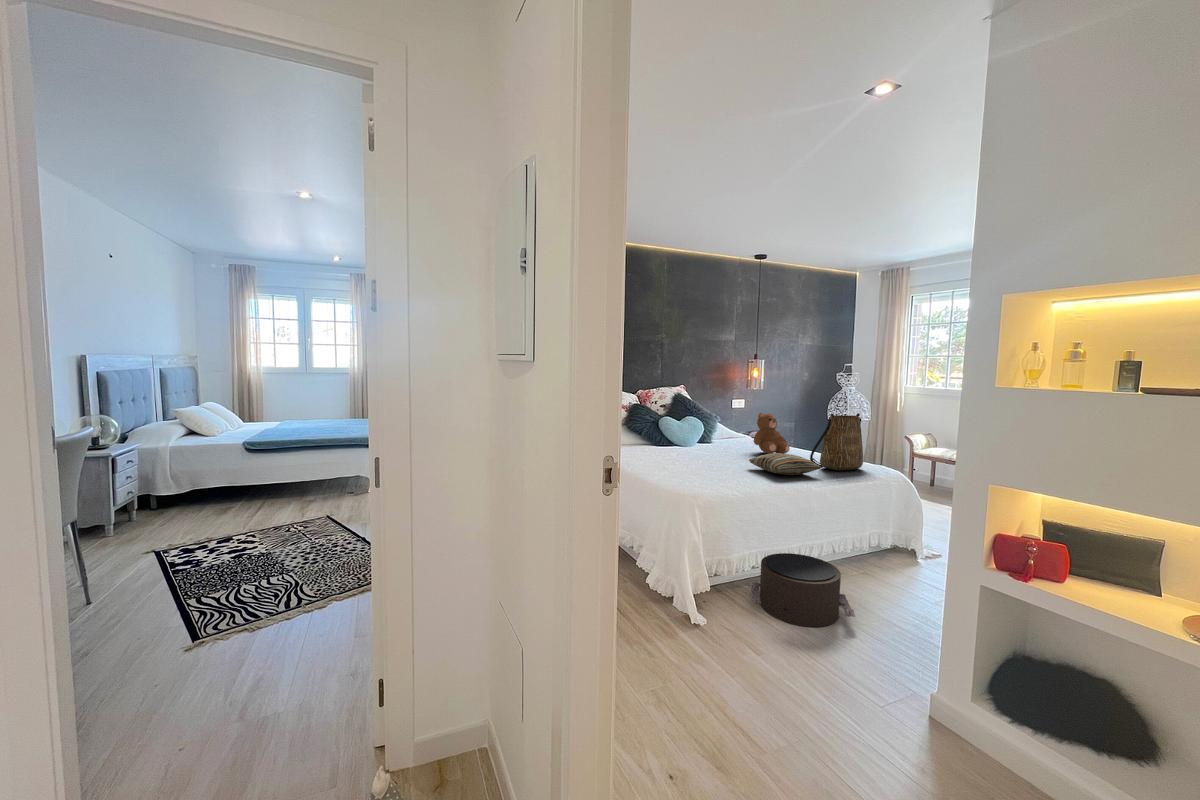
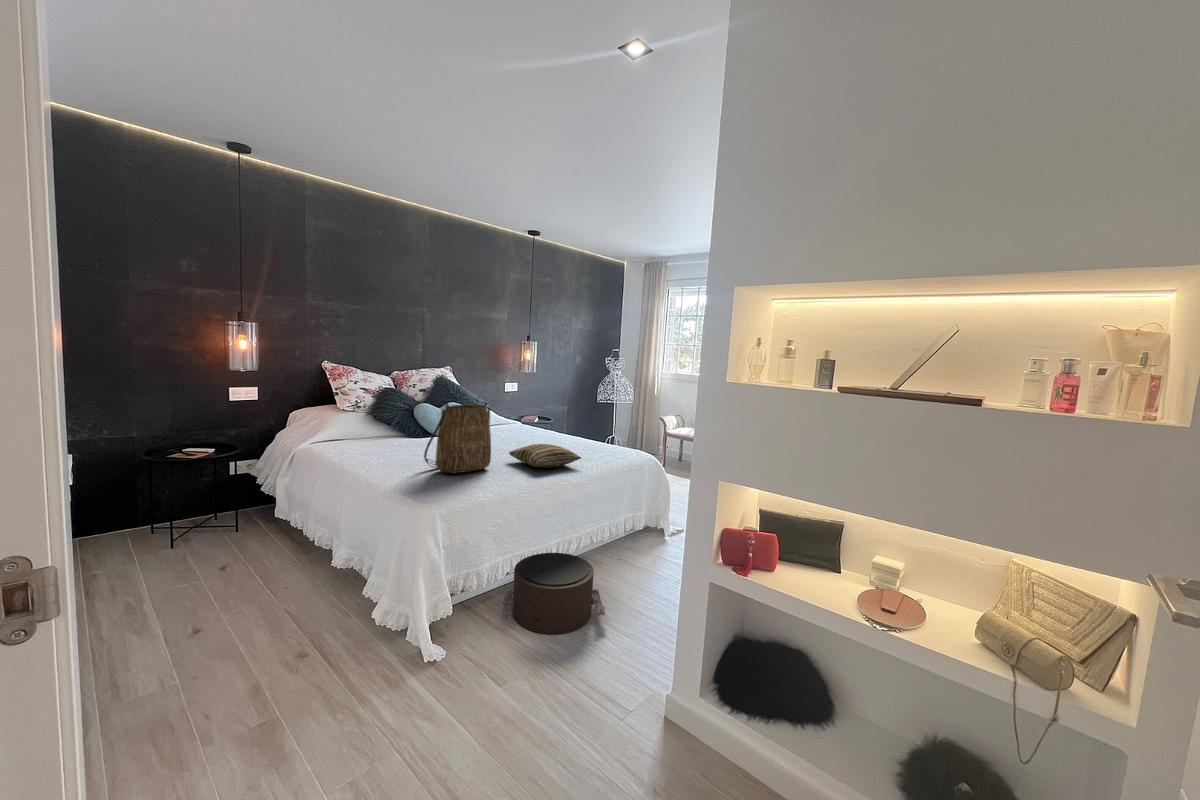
teddy bear: present [754,413,790,454] -> none [518,399,555,443]
tote bag: present [810,413,863,471] -> present [424,402,491,474]

